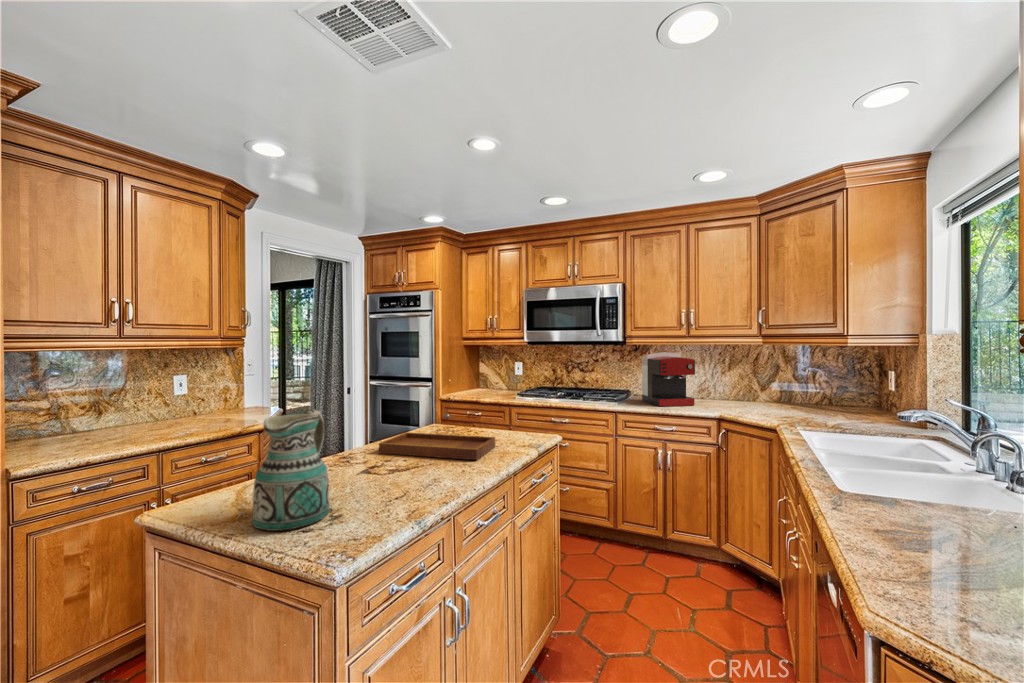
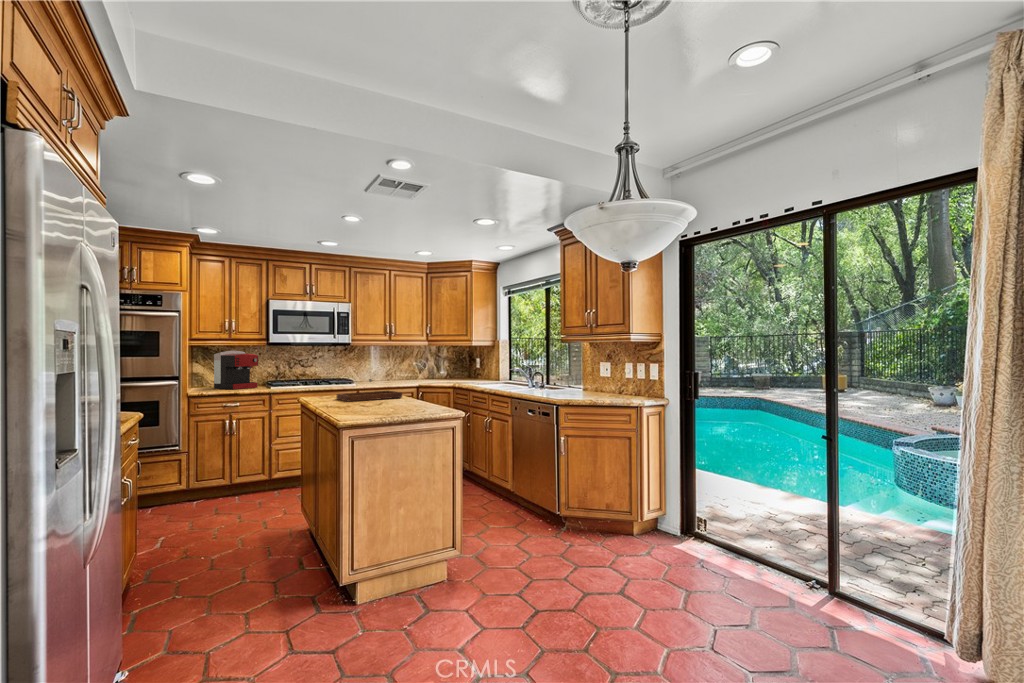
coffee maker: present [642,352,695,406] -> present [214,351,258,389]
ceramic pitcher: present [252,409,330,531] -> none [395,366,427,410]

